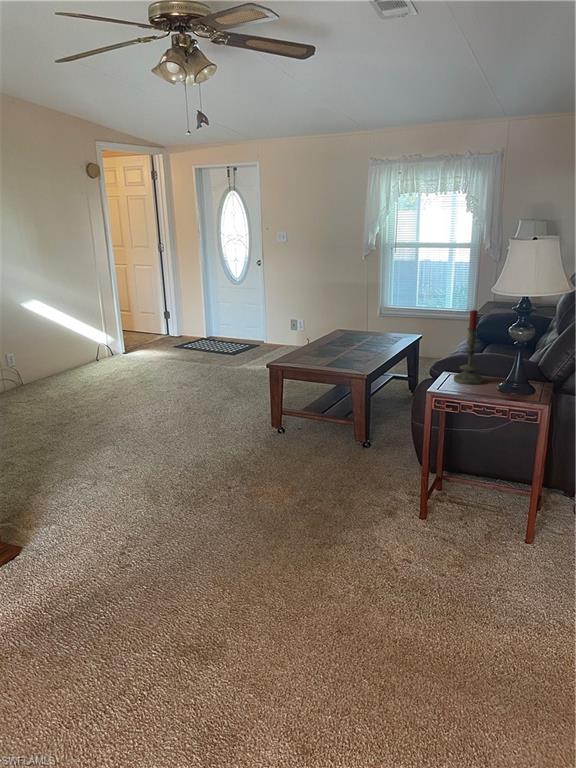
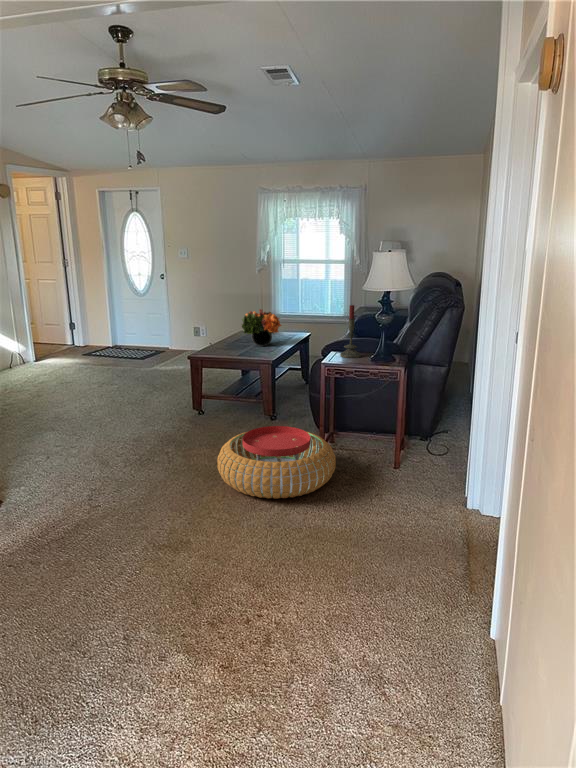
flower arrangement: none [331,306,383,353] -> present [242,309,281,346]
pouf: none [272,474,437,590] -> present [217,426,336,499]

